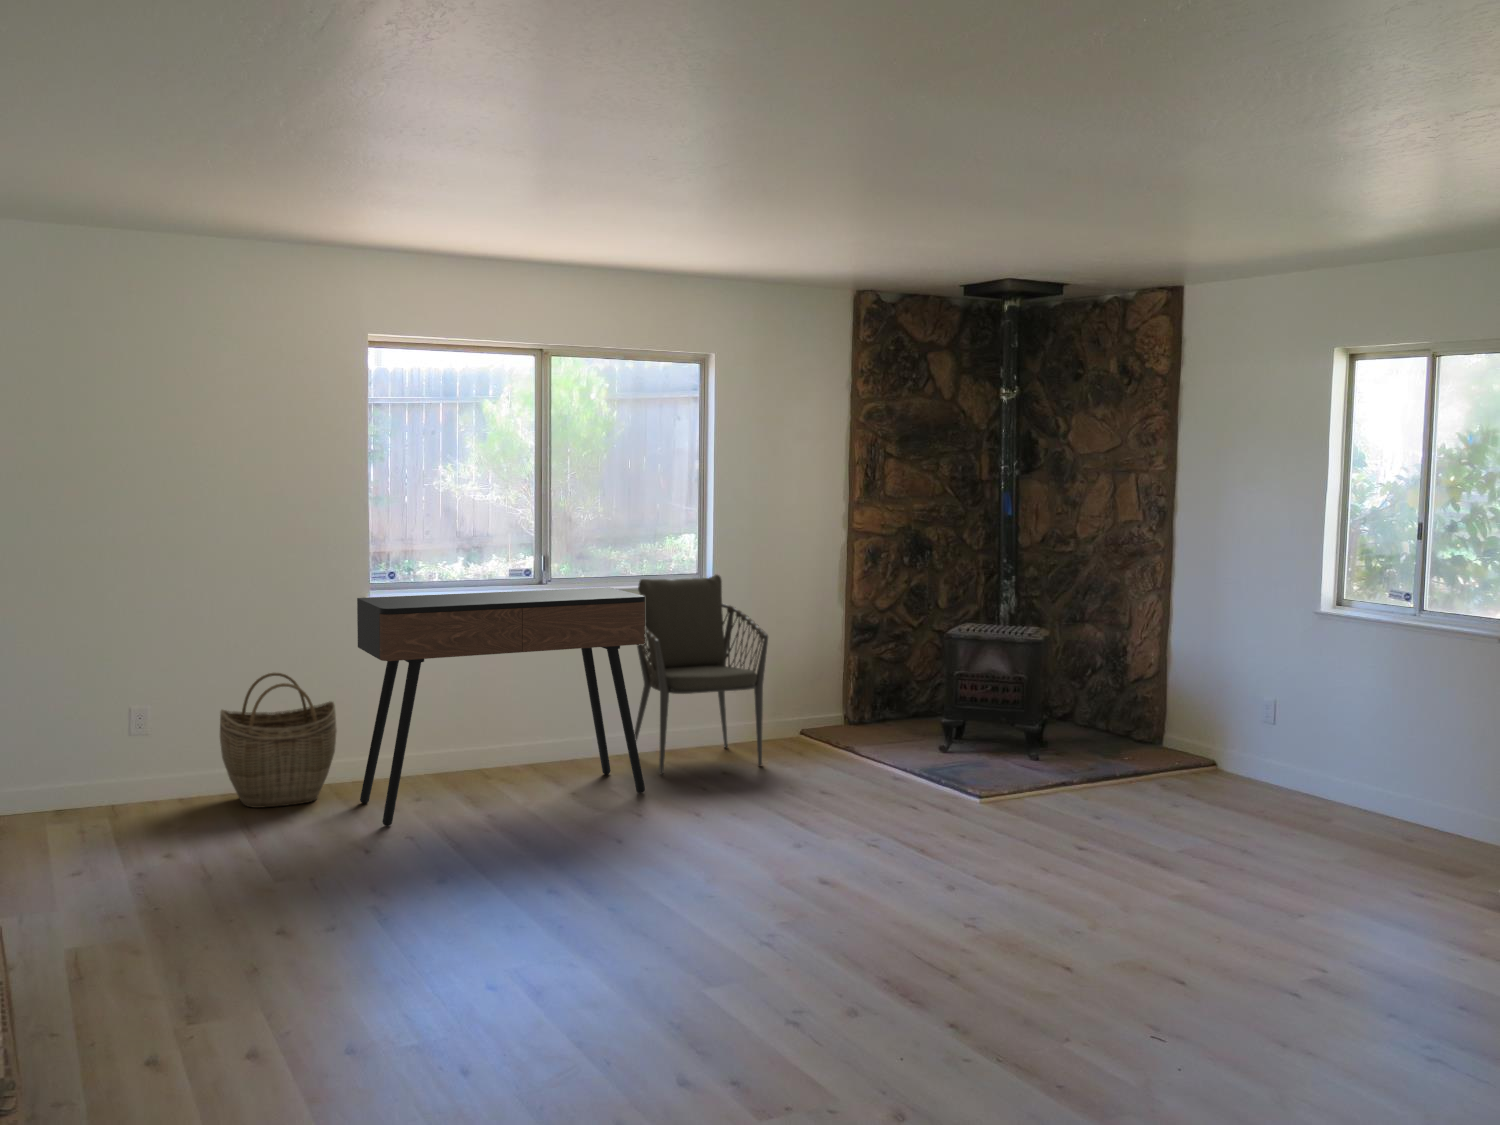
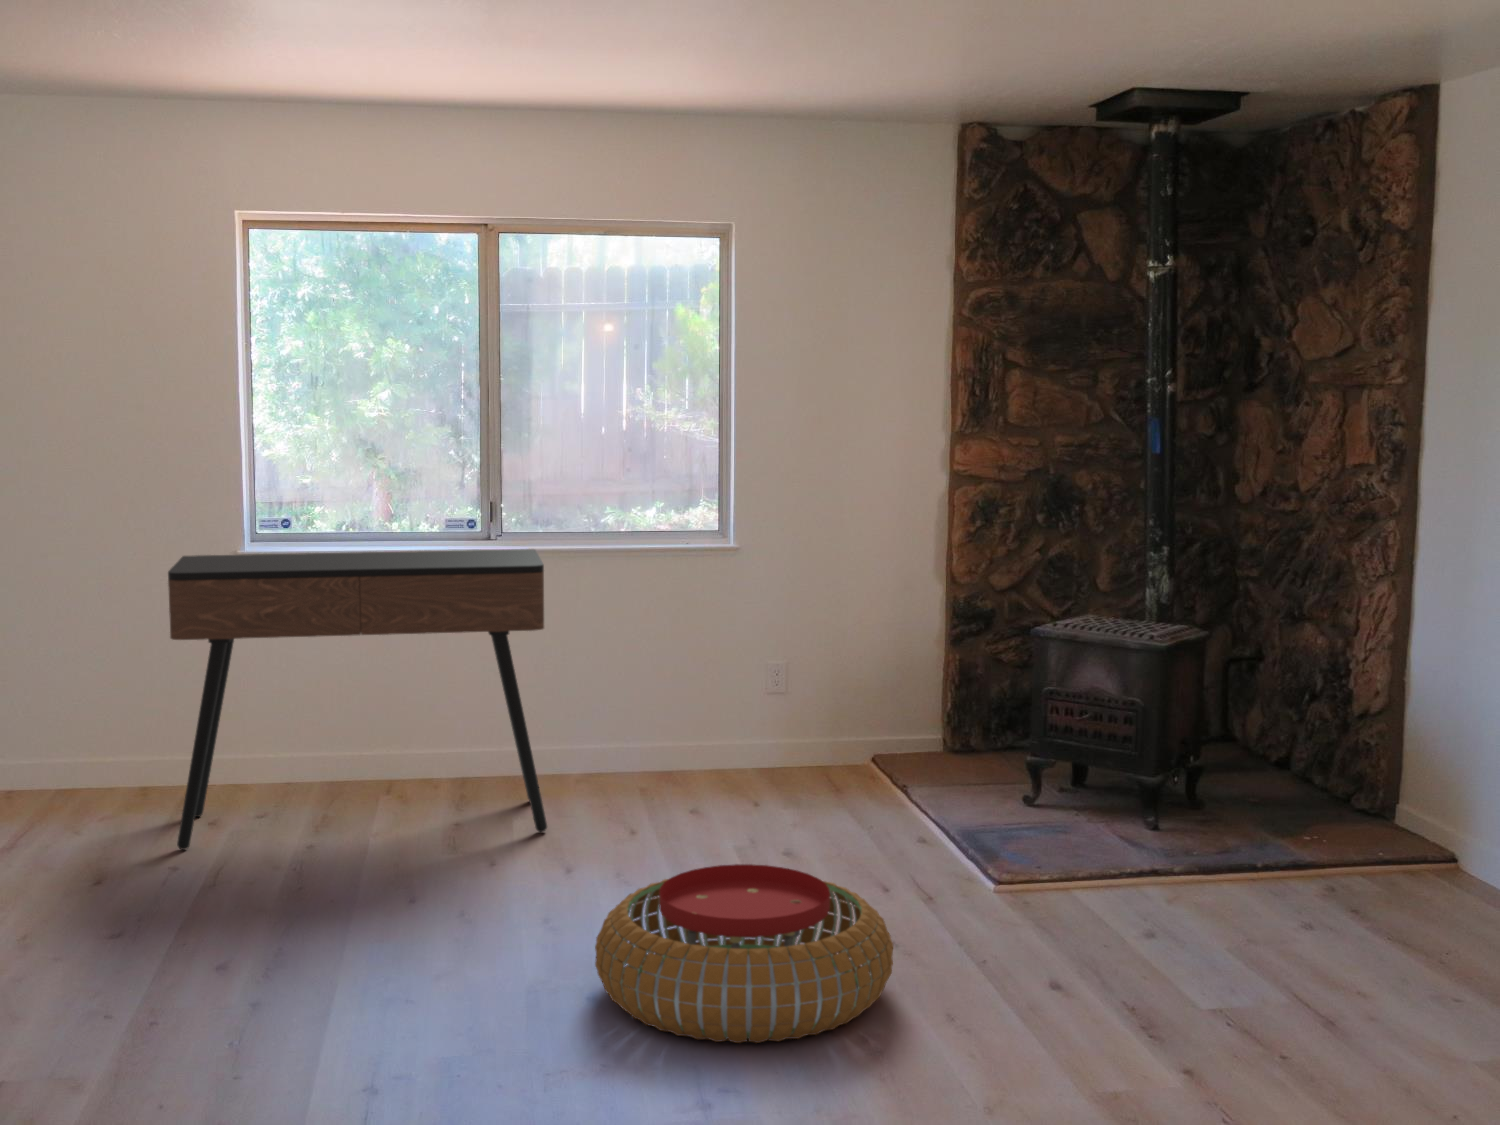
armchair: present [634,575,768,775] -> none [588,533,763,808]
woven basket: present [220,673,337,808] -> none [35,644,181,812]
pouf: none [811,790,1017,906] -> present [595,864,893,1043]

